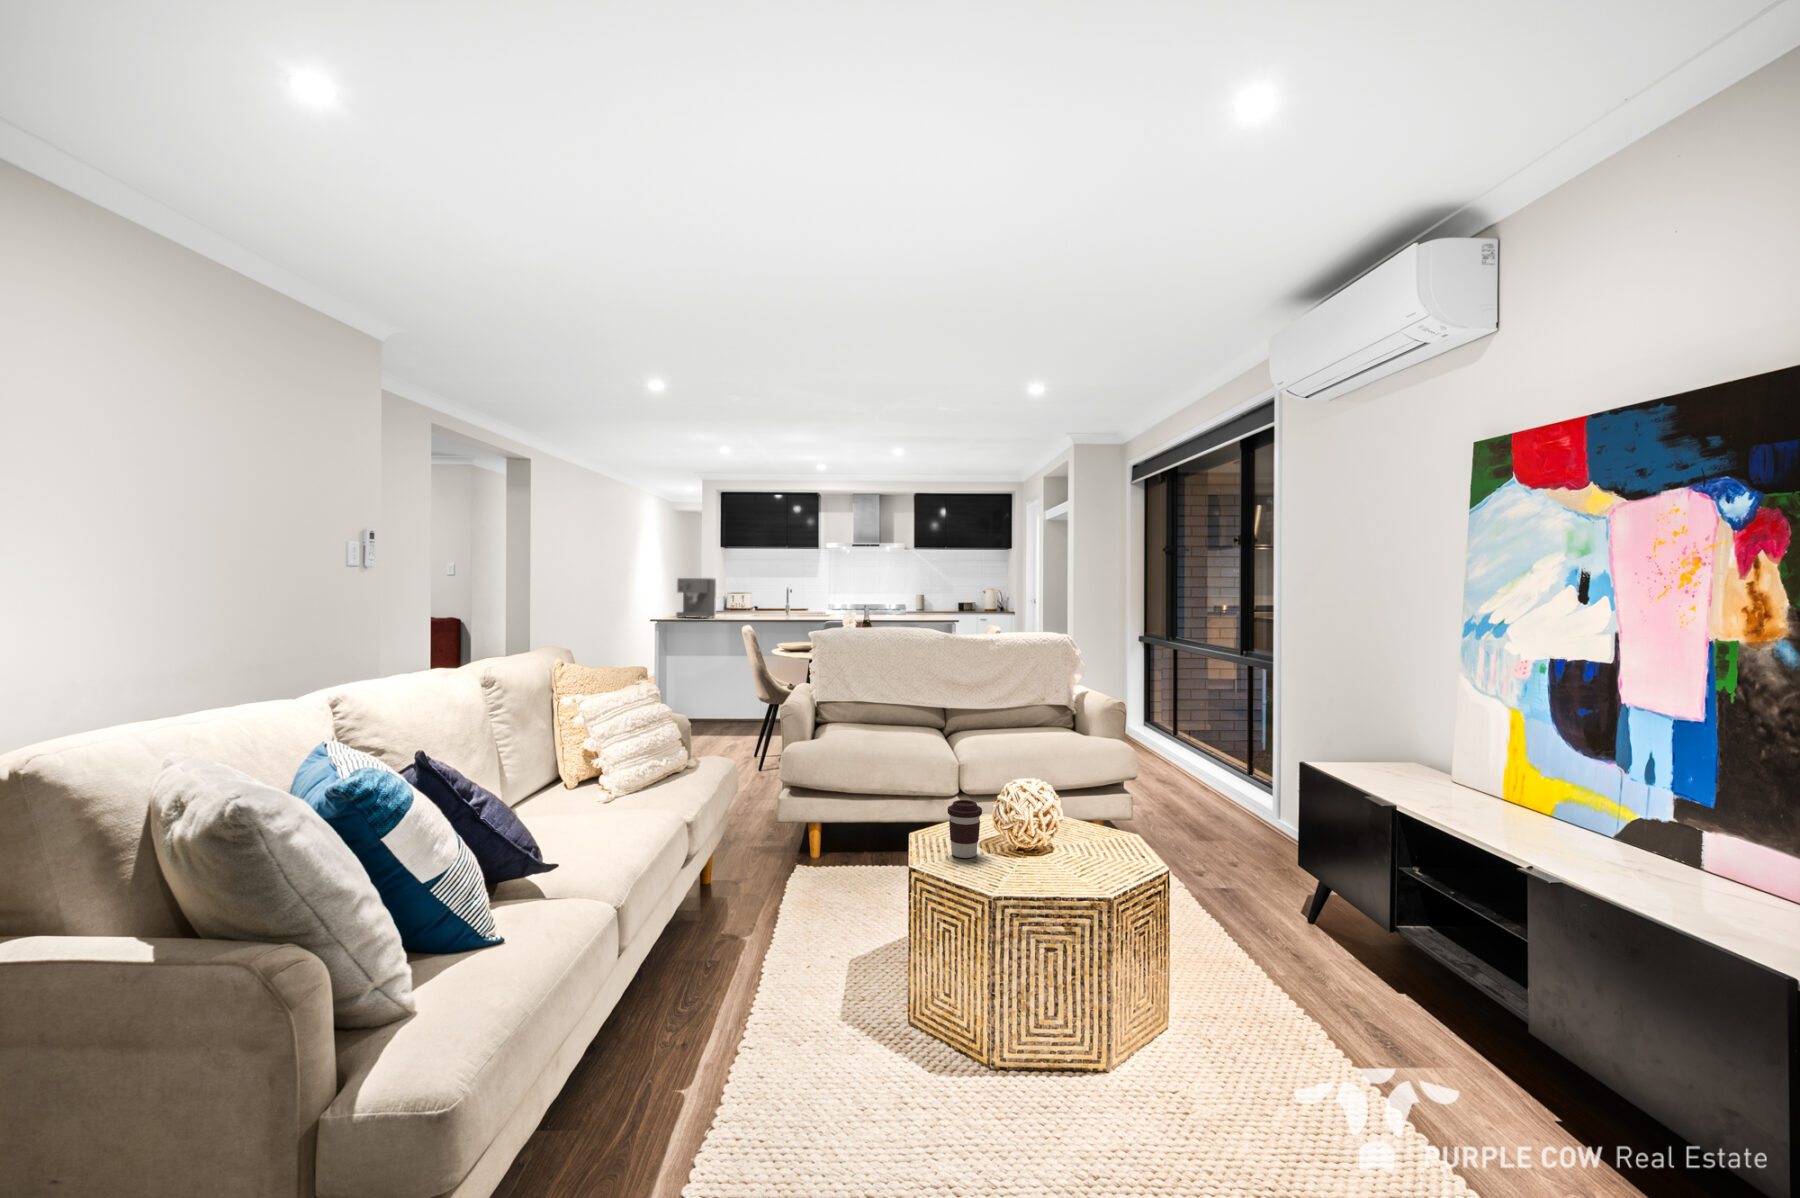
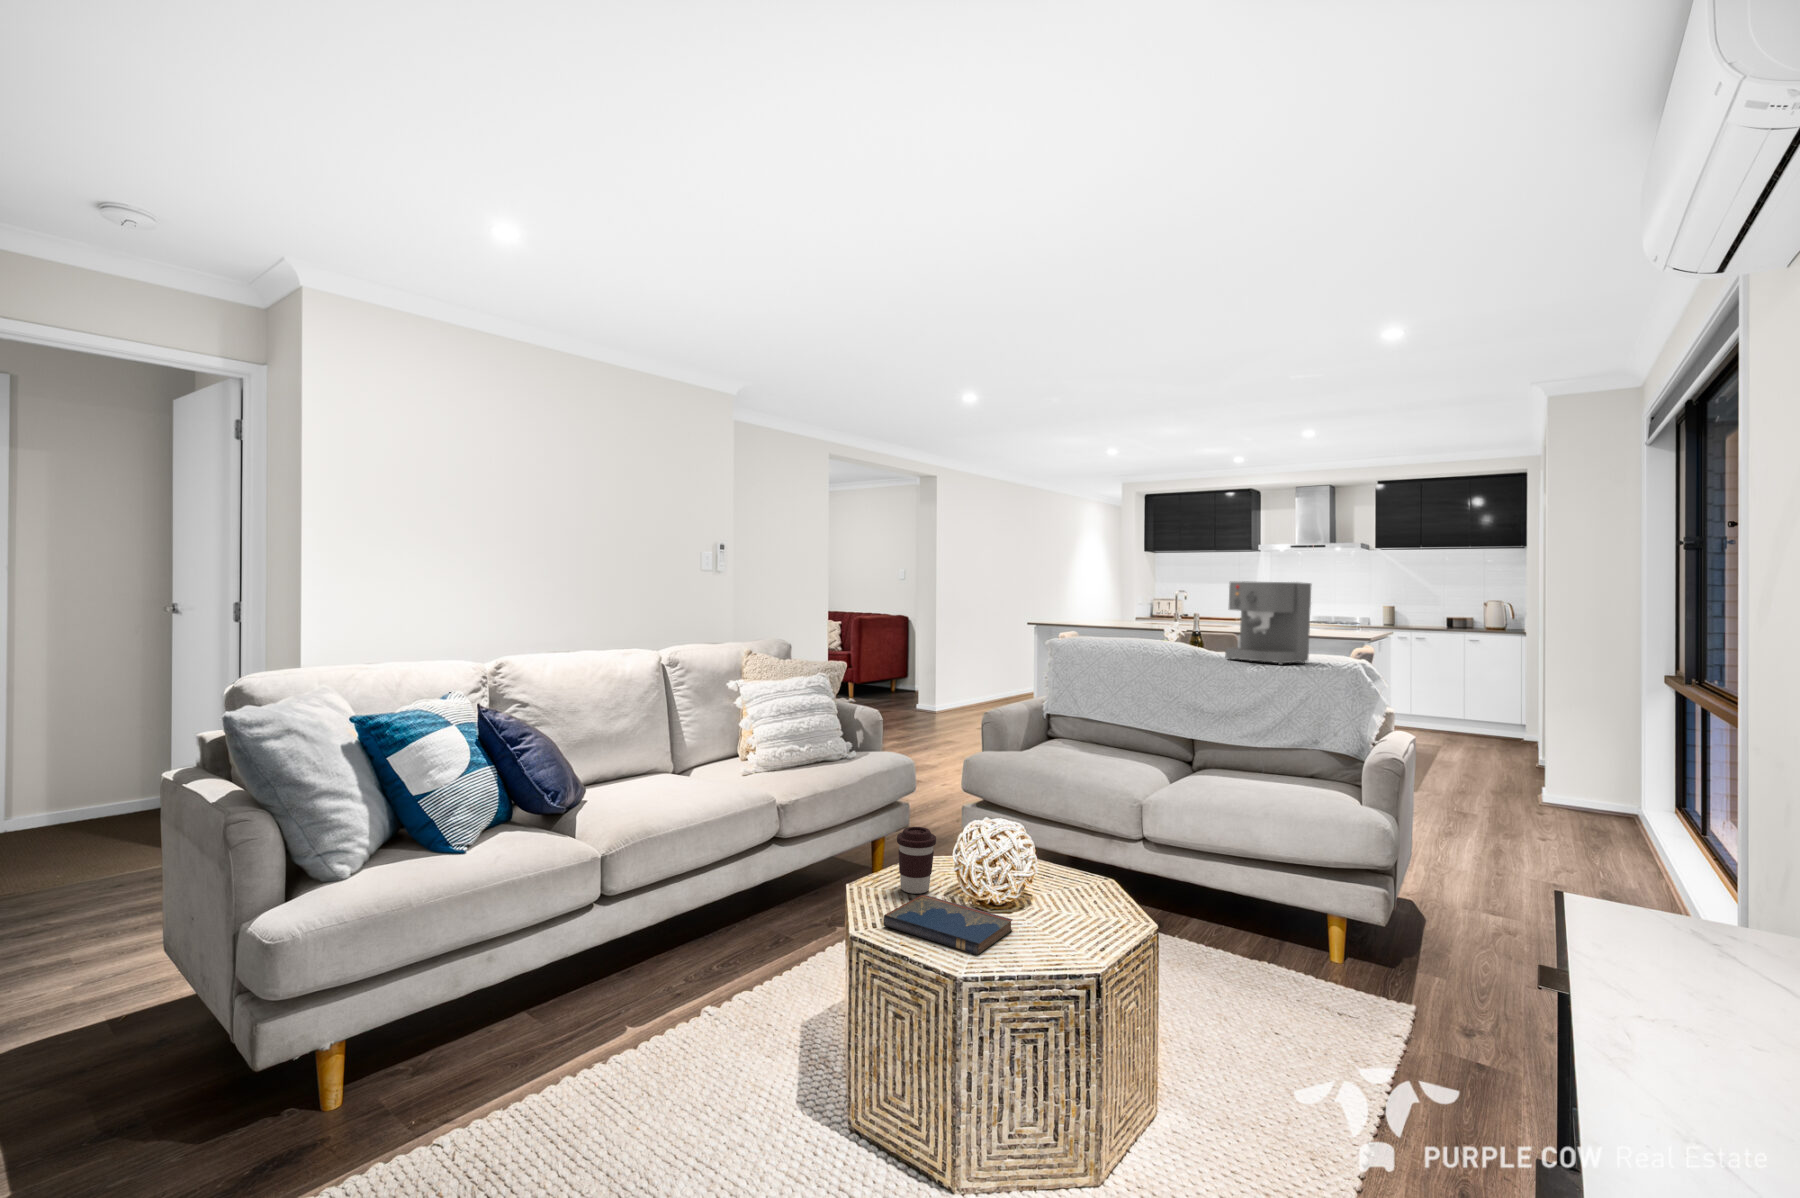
coffee maker: present [676,578,716,618] -> present [1225,581,1312,665]
hardcover book: none [995,853,1098,883] -> present [884,895,1013,955]

